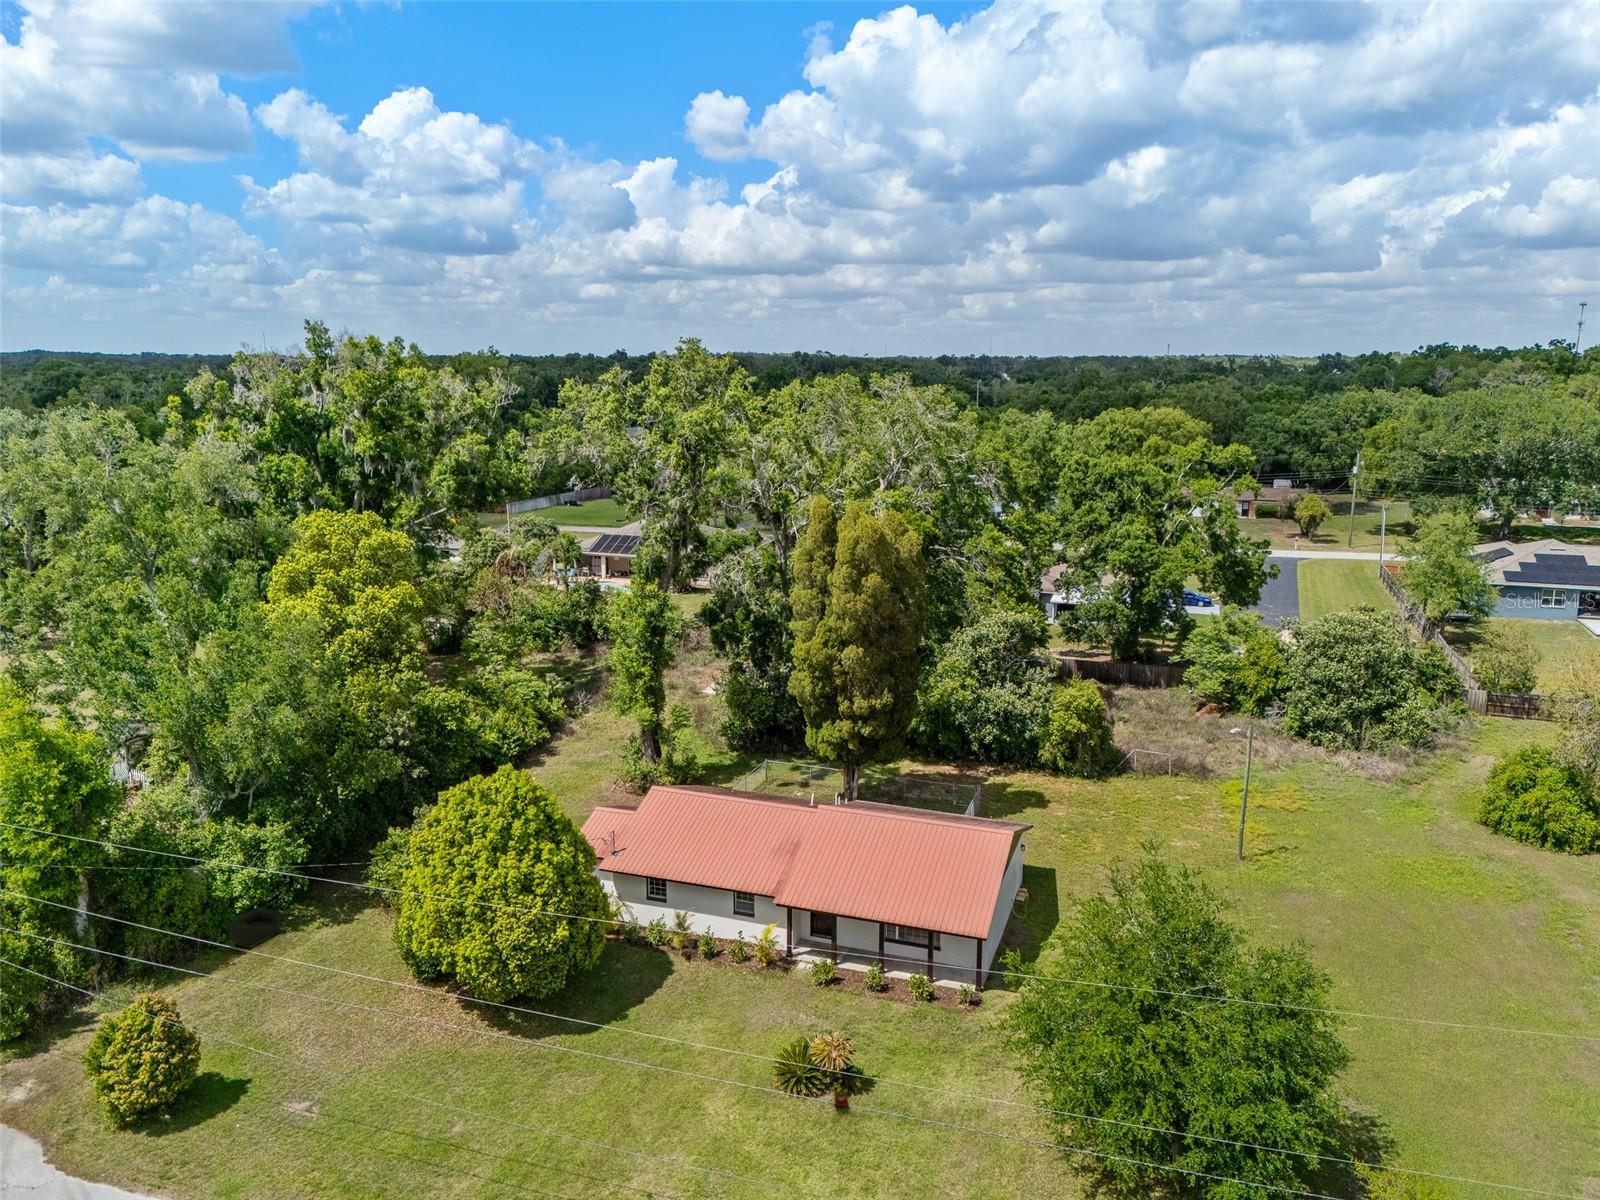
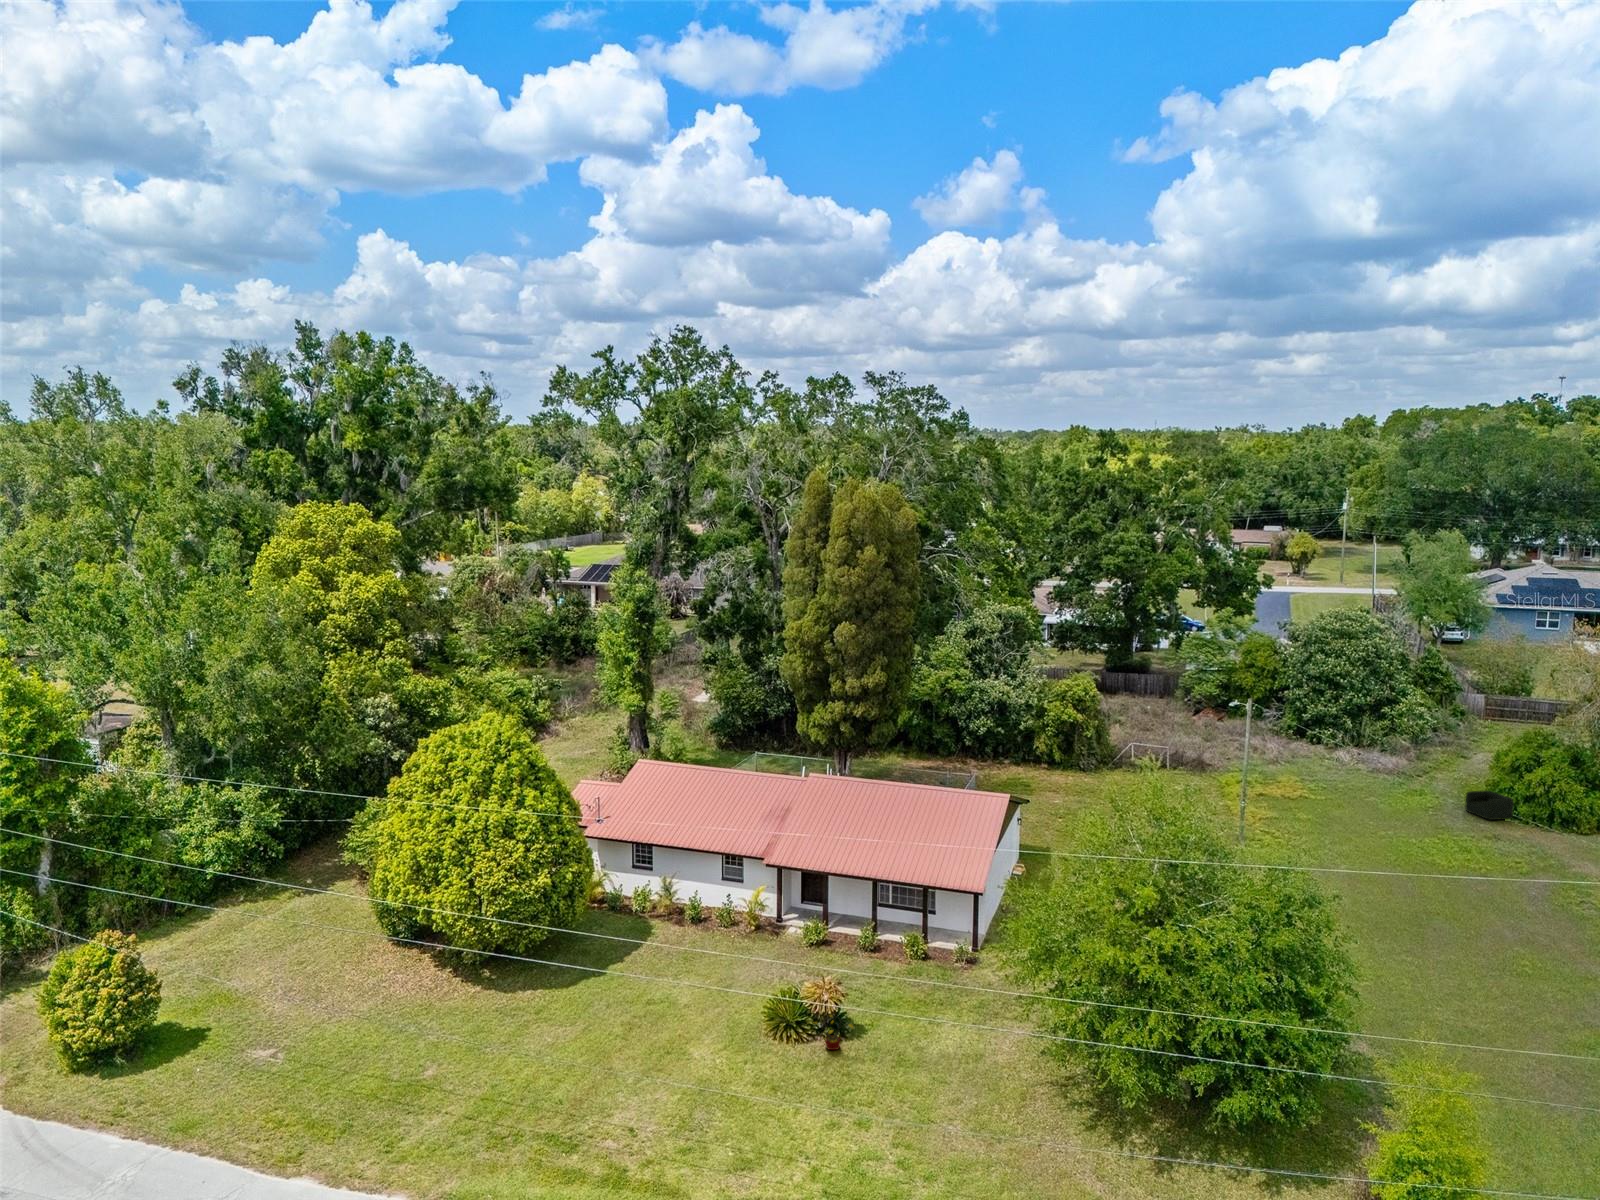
armchair: present [229,908,280,948] -> present [1465,790,1514,820]

